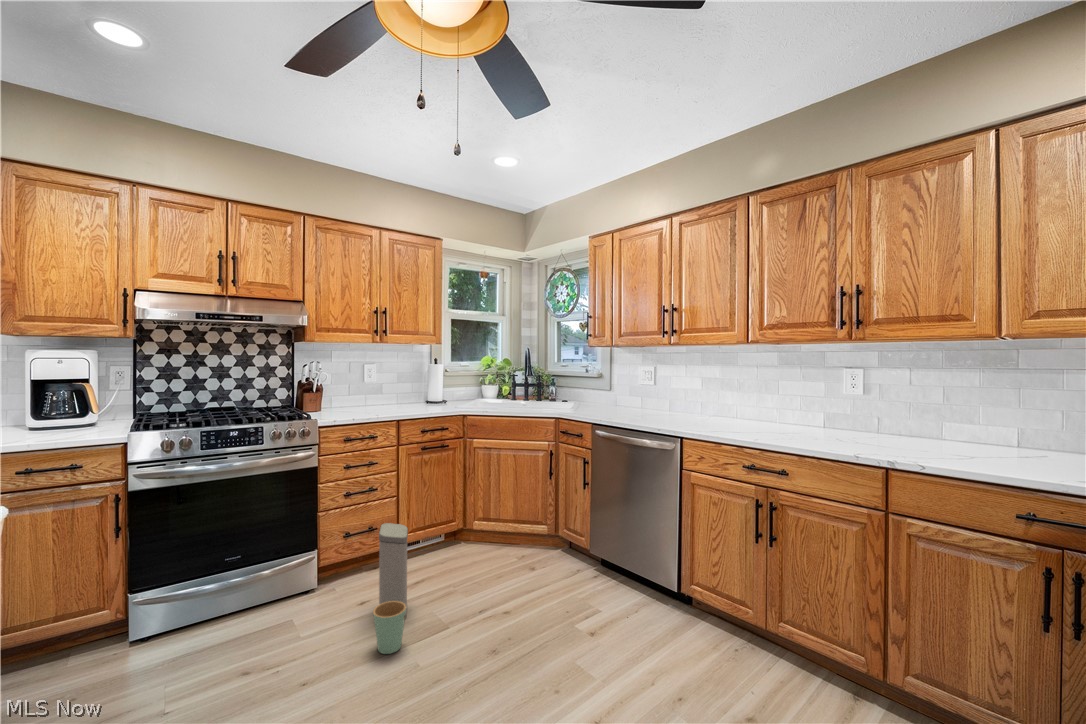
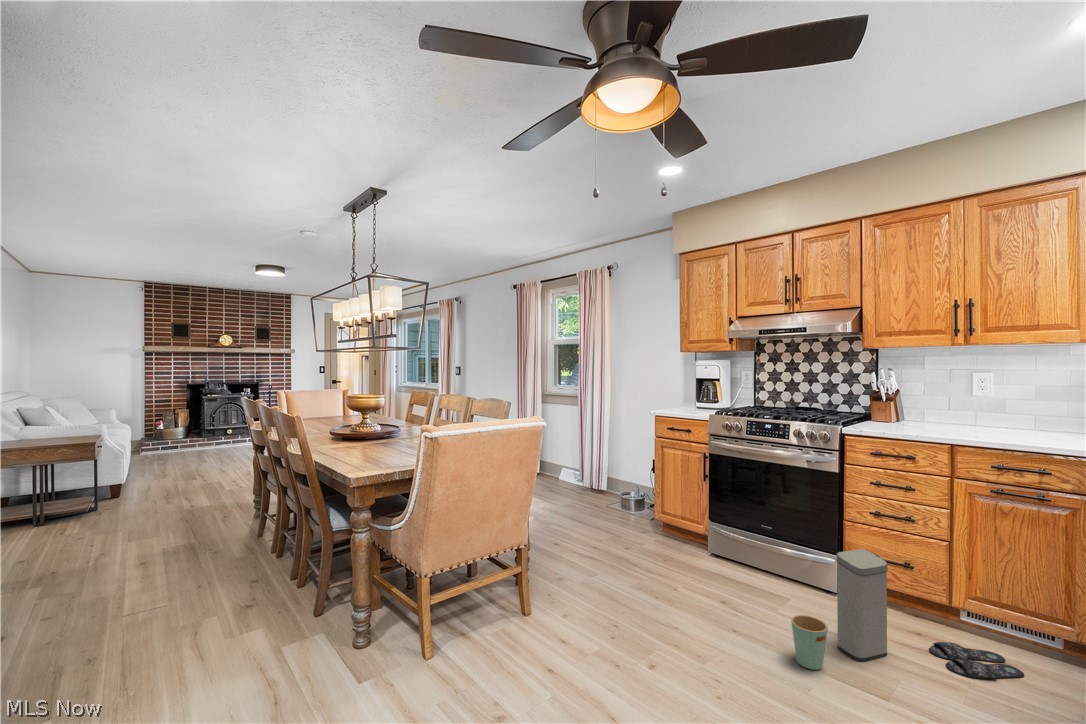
slippers: none [410,563,456,586] -> present [929,642,1024,679]

